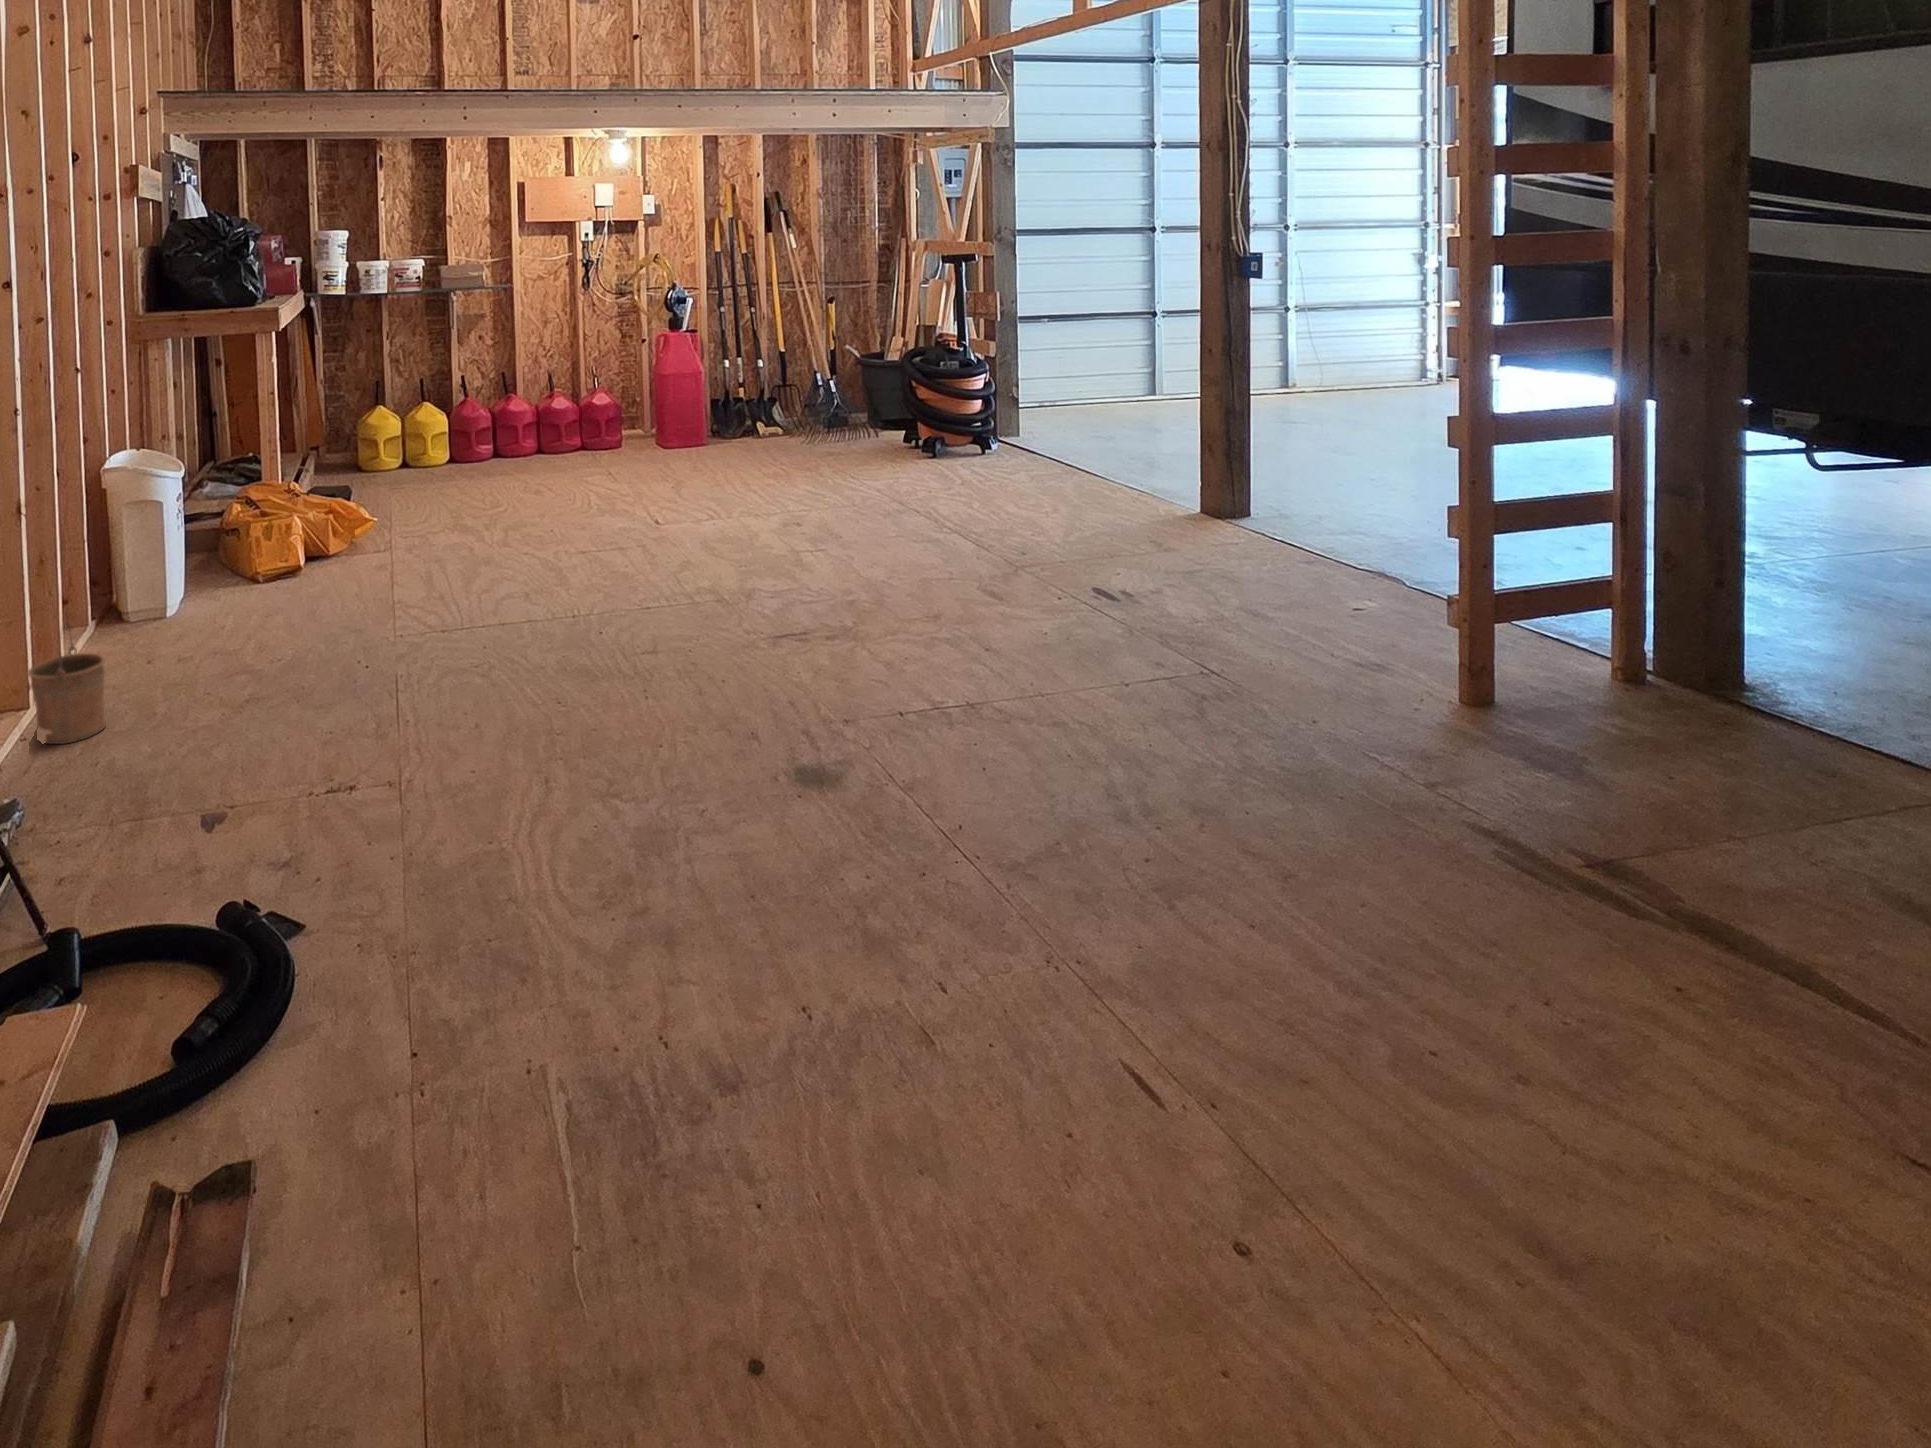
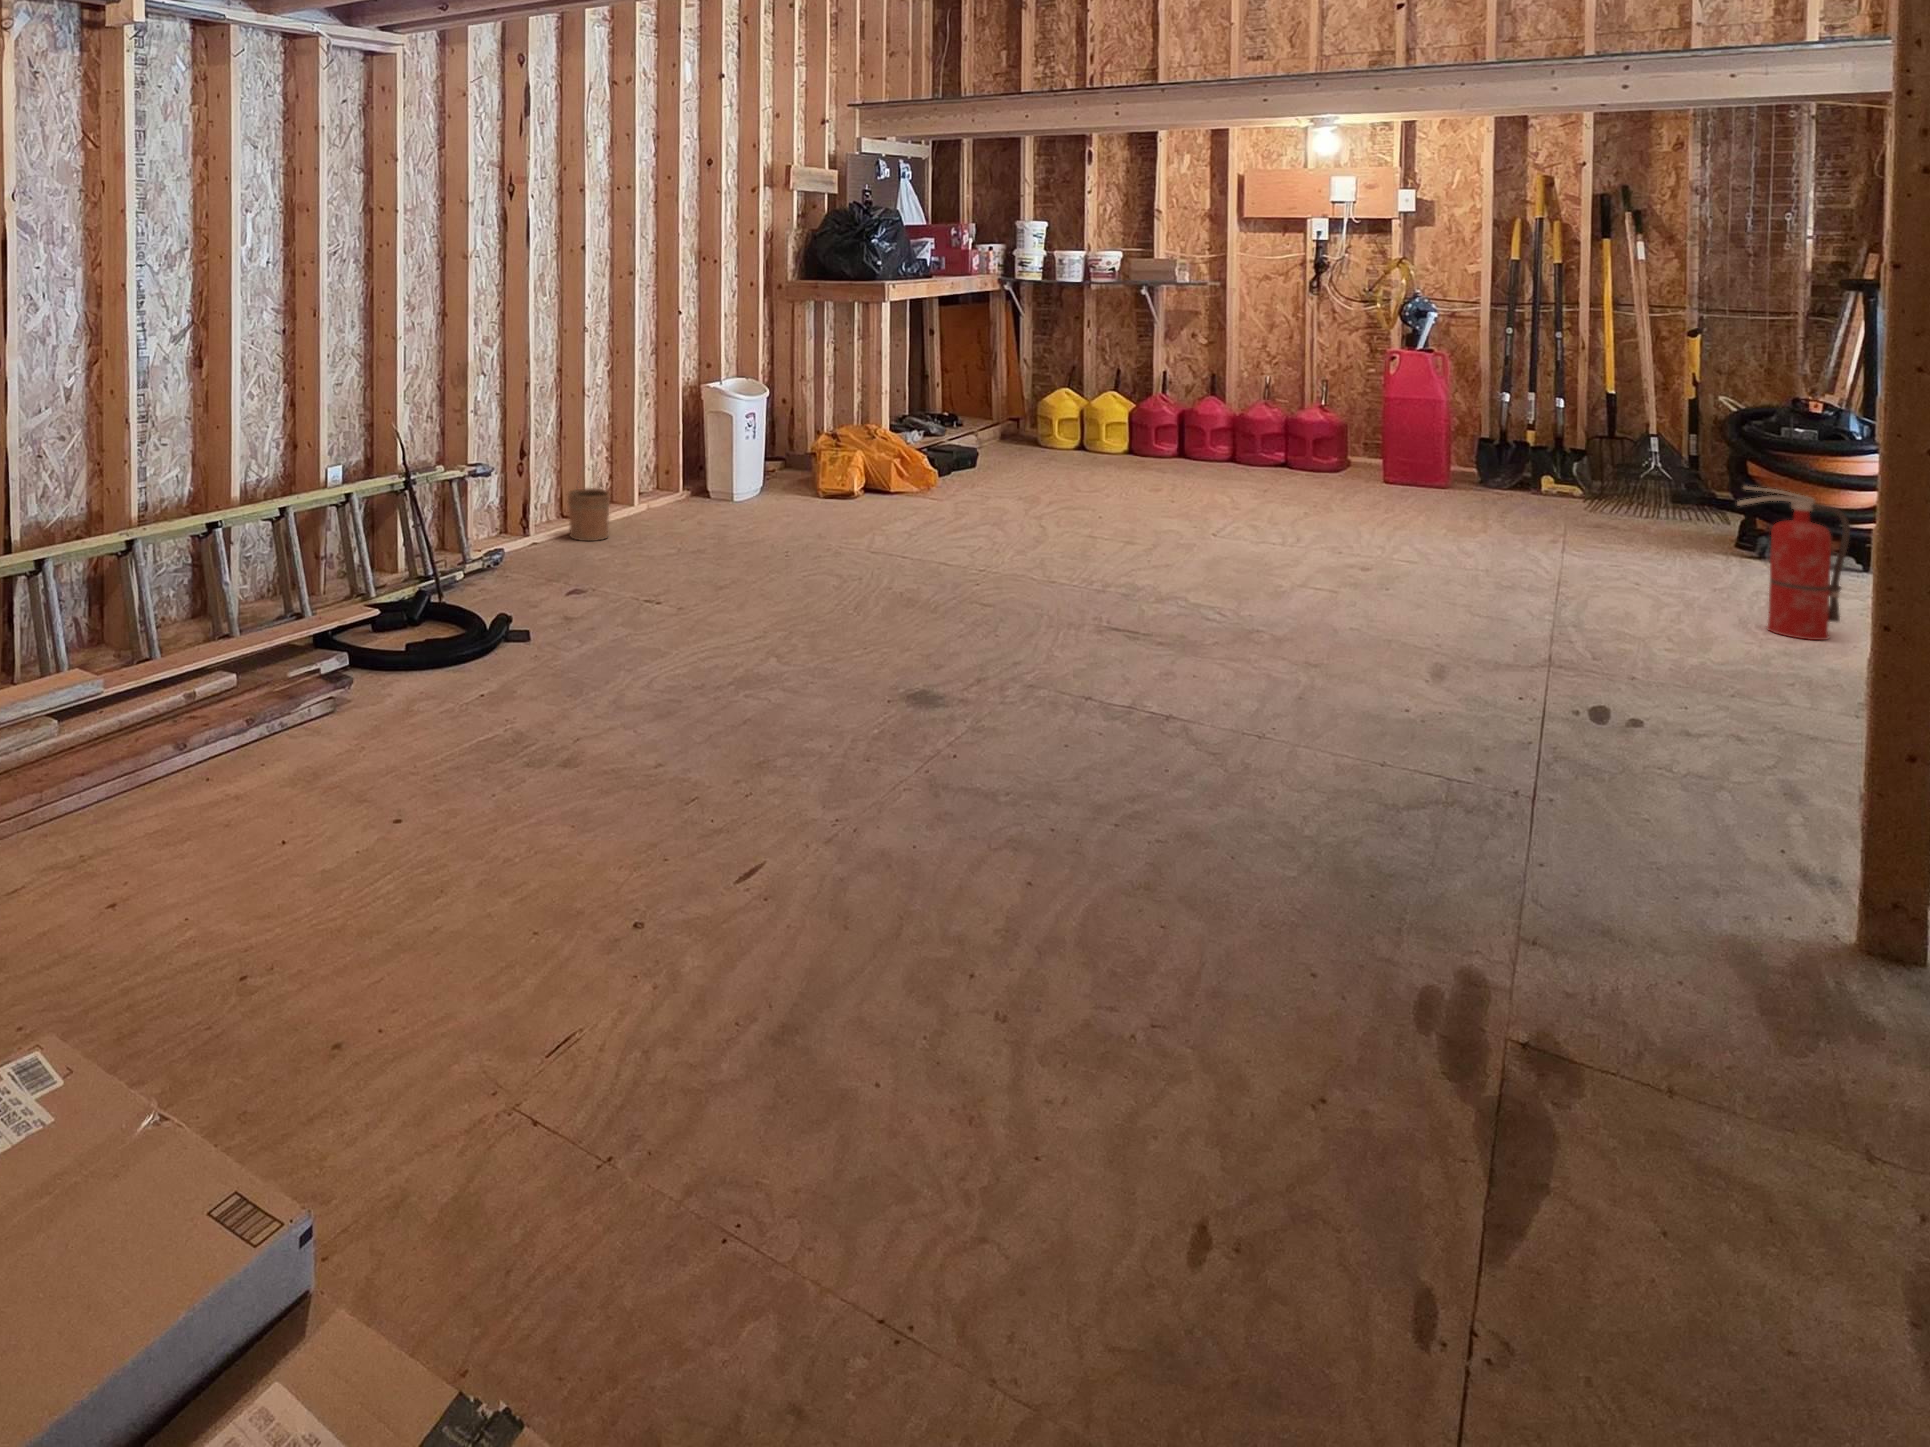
fire extinguisher: none [1005,405,1058,506] -> present [1737,487,1850,640]

